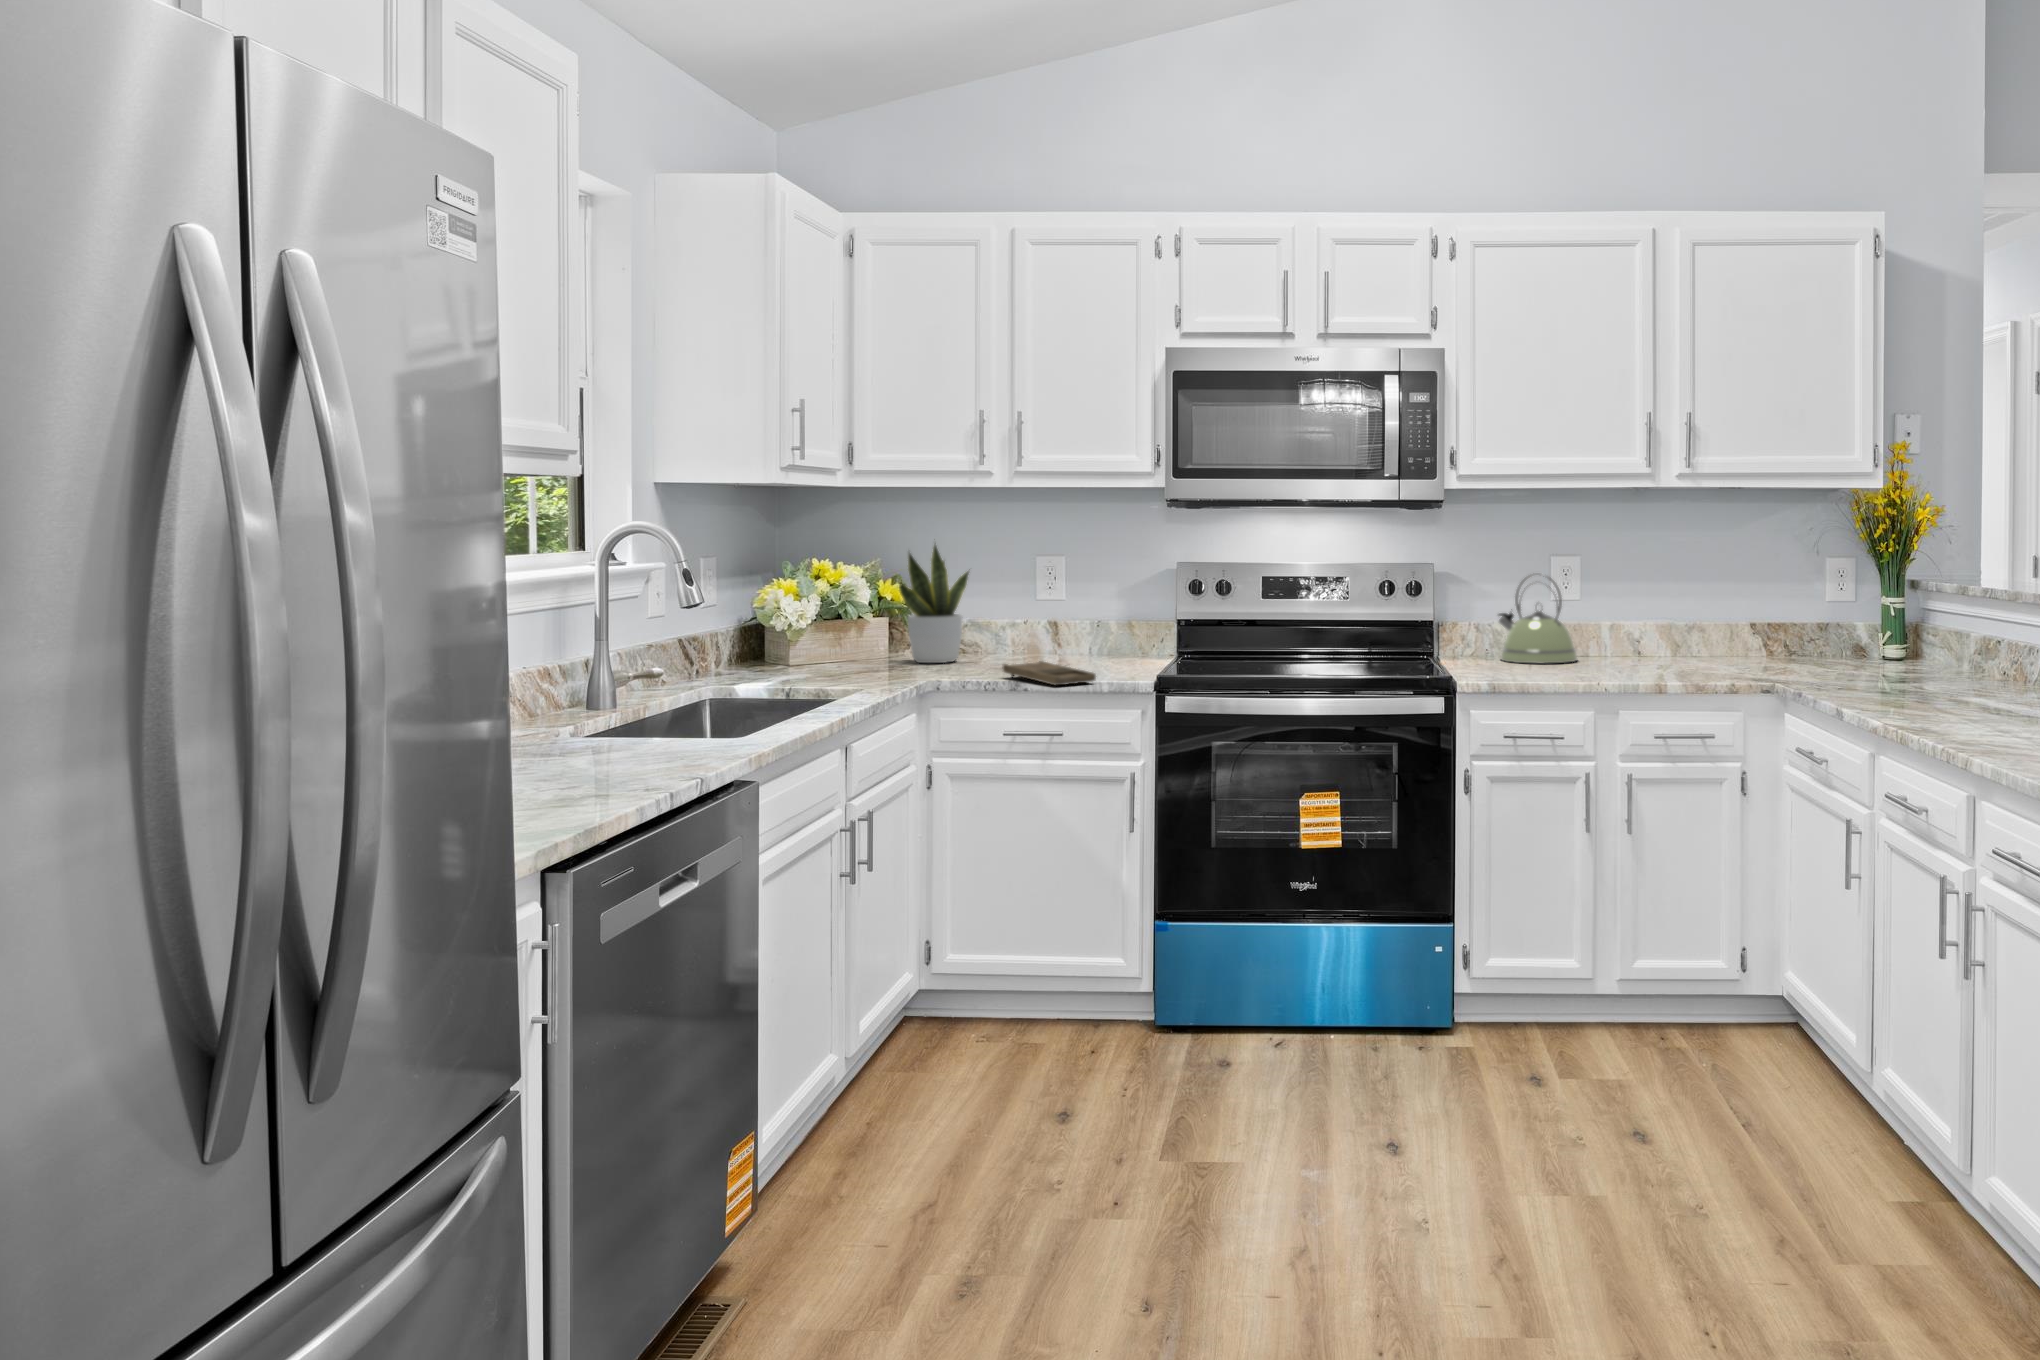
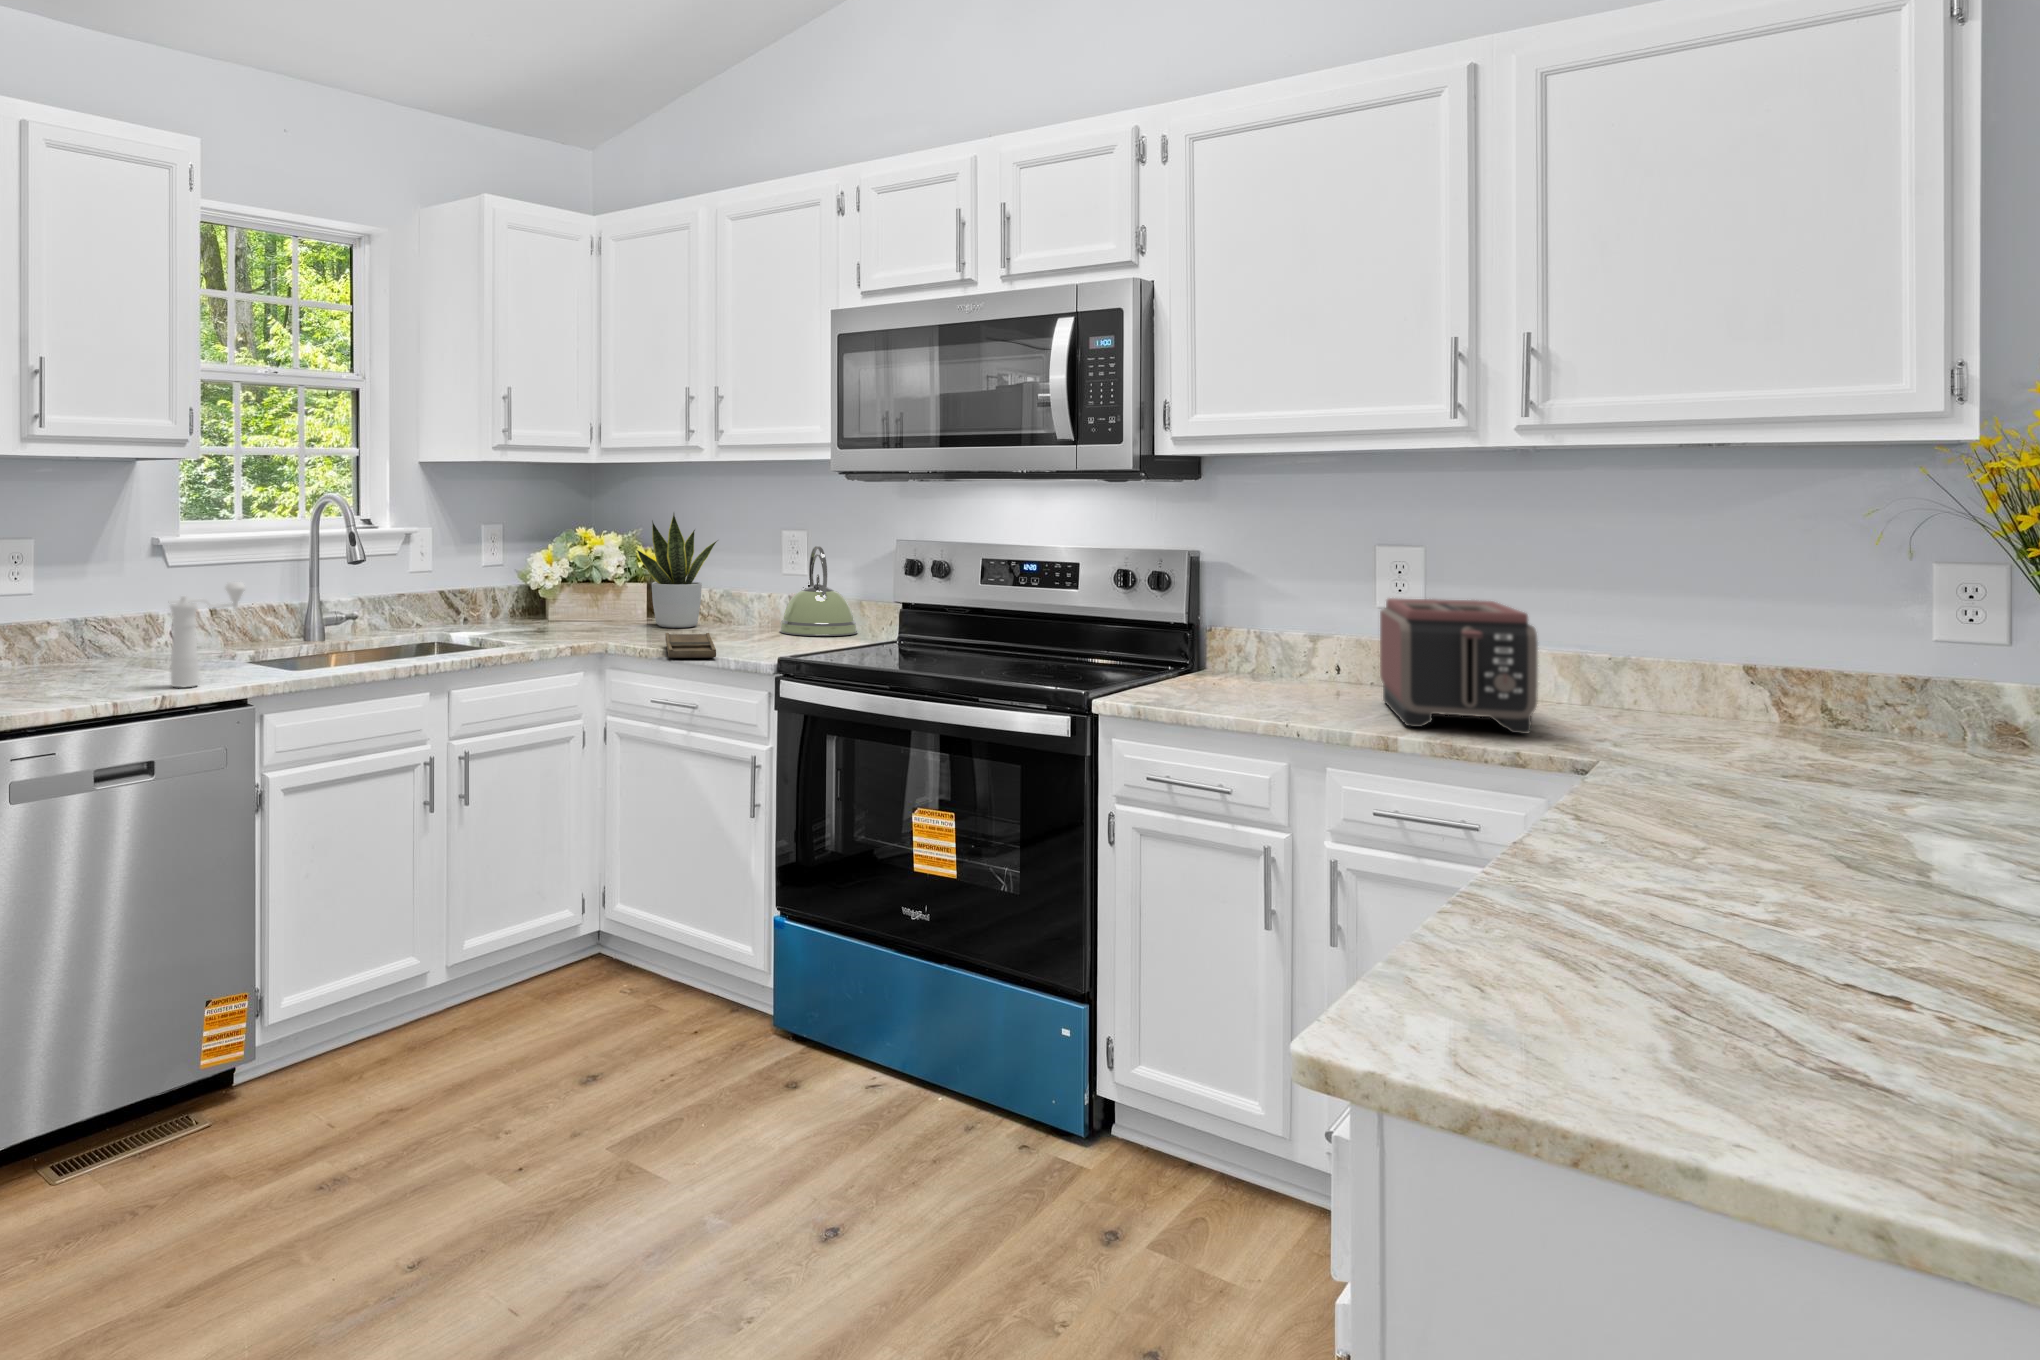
kettle: present [1499,574,1577,663] -> present [780,546,858,636]
toaster: none [1592,591,1713,677] -> present [1380,598,1538,734]
pepper mill: none [637,627,711,761] -> present [170,582,245,687]

